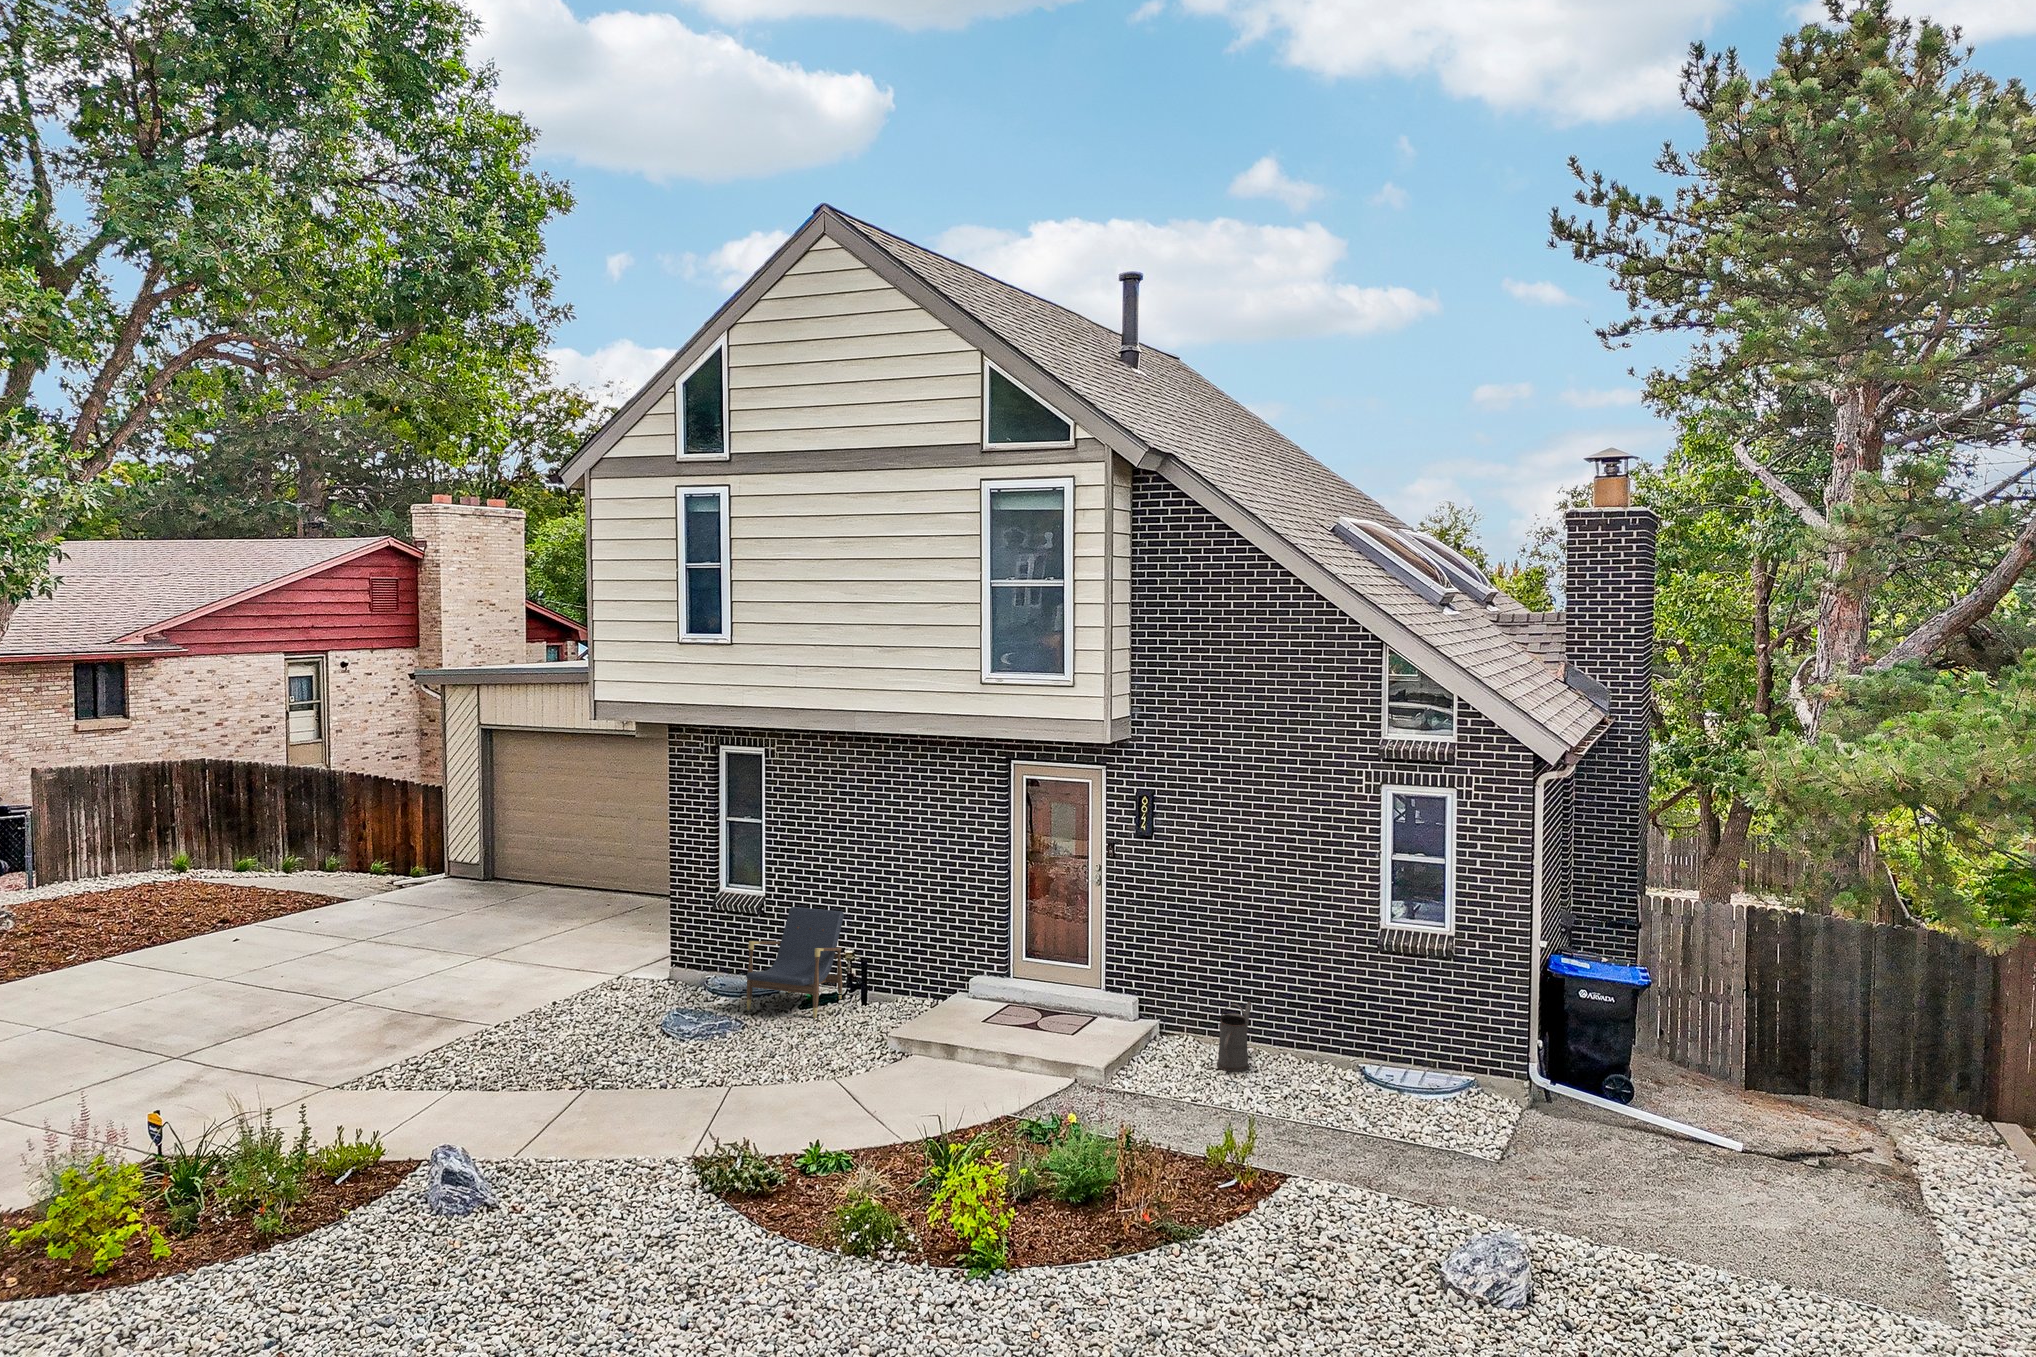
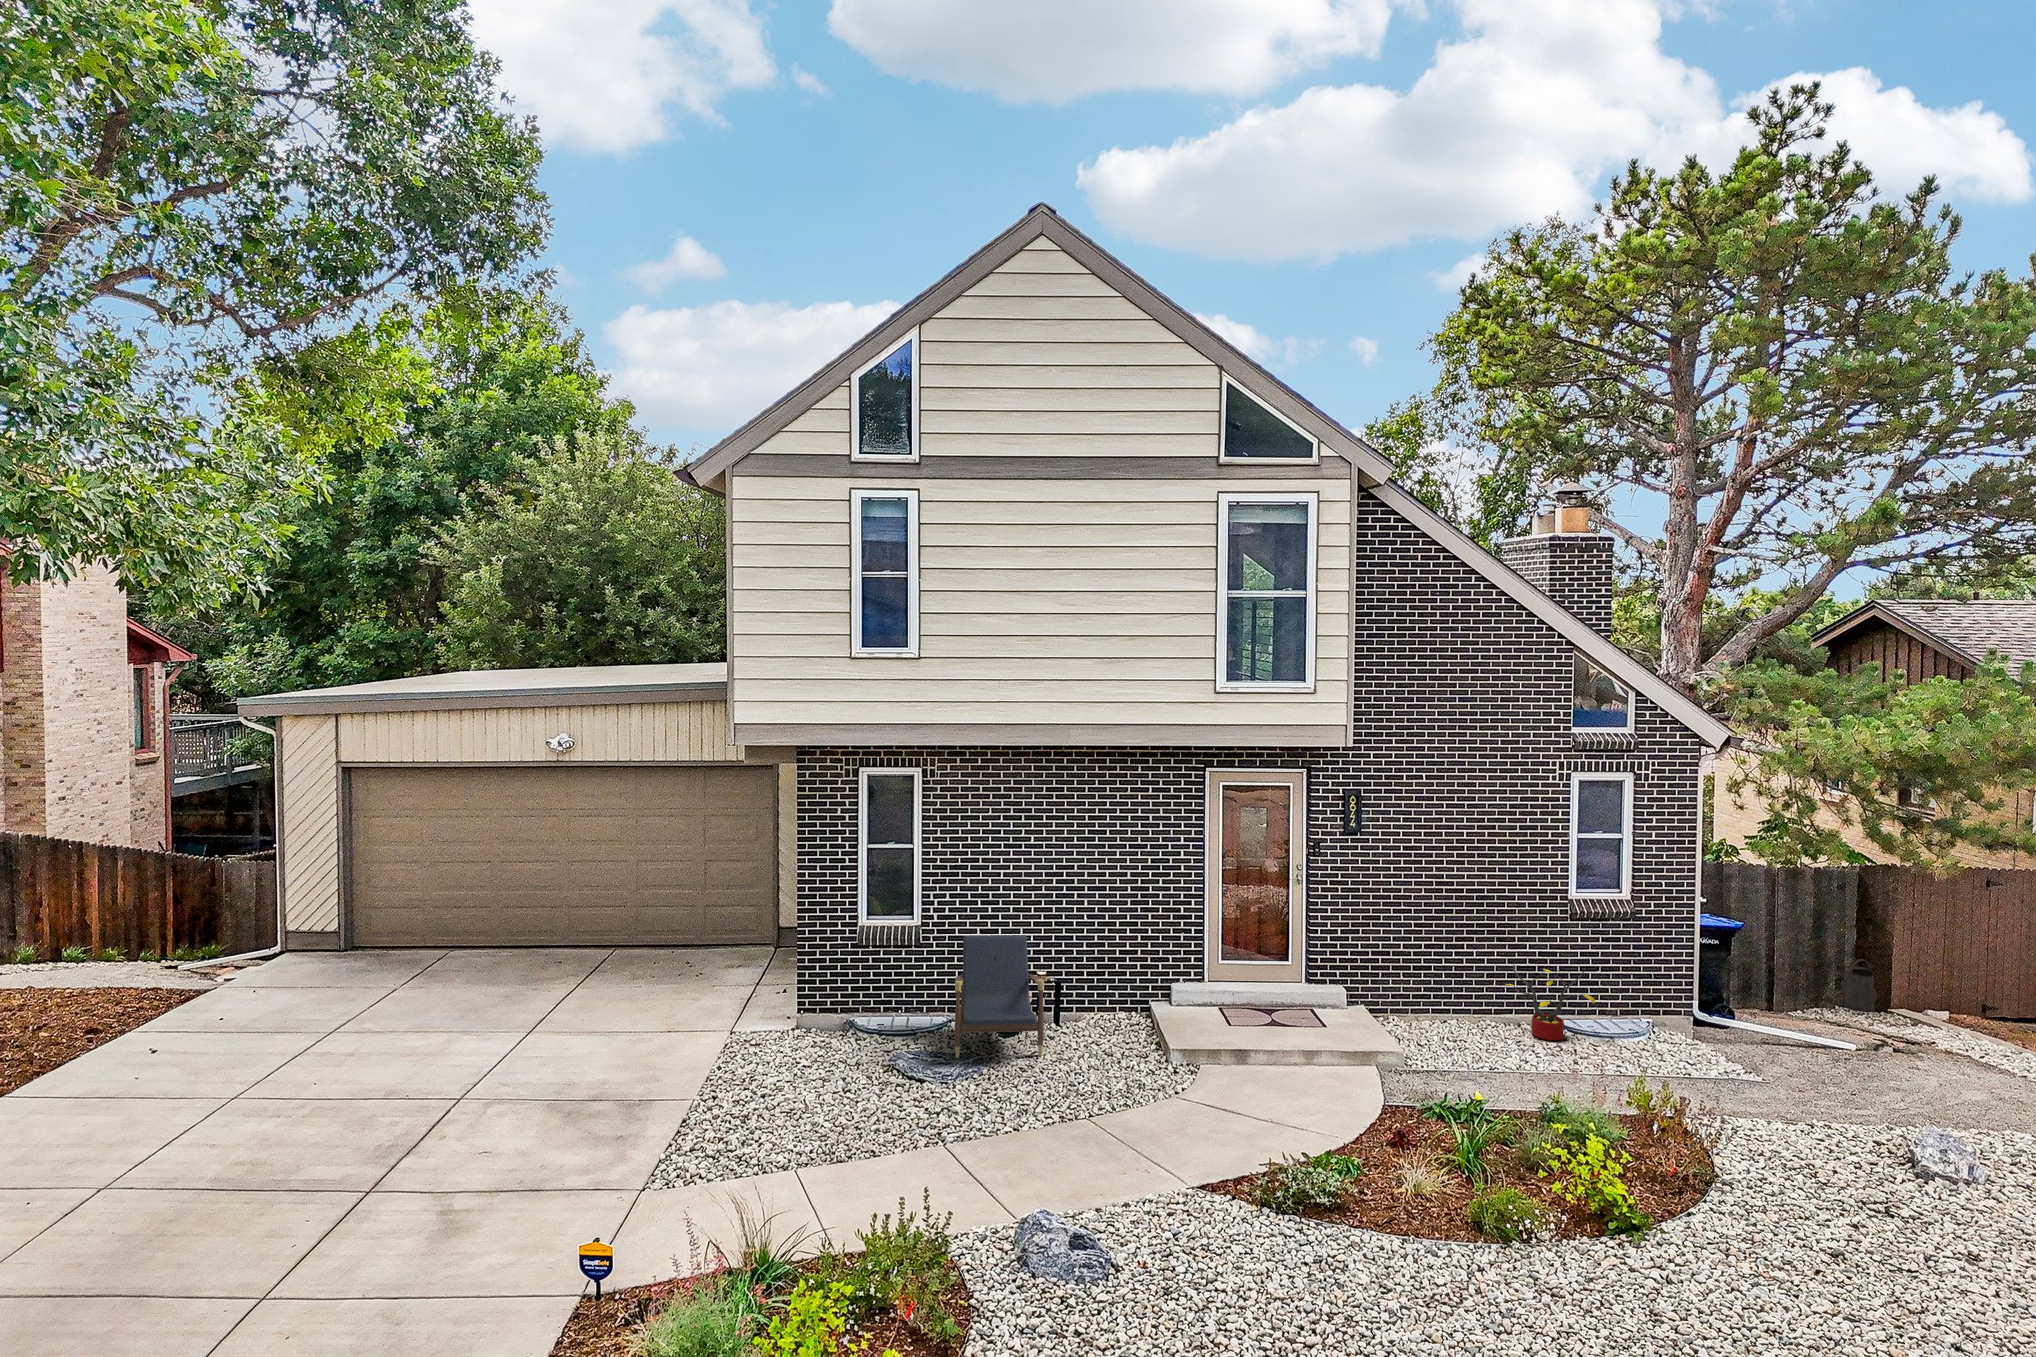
decorative plant: none [1300,989,1371,1078] -> present [1506,962,1595,1040]
watering can: present [1217,1002,1252,1072] -> present [1841,959,1877,1012]

